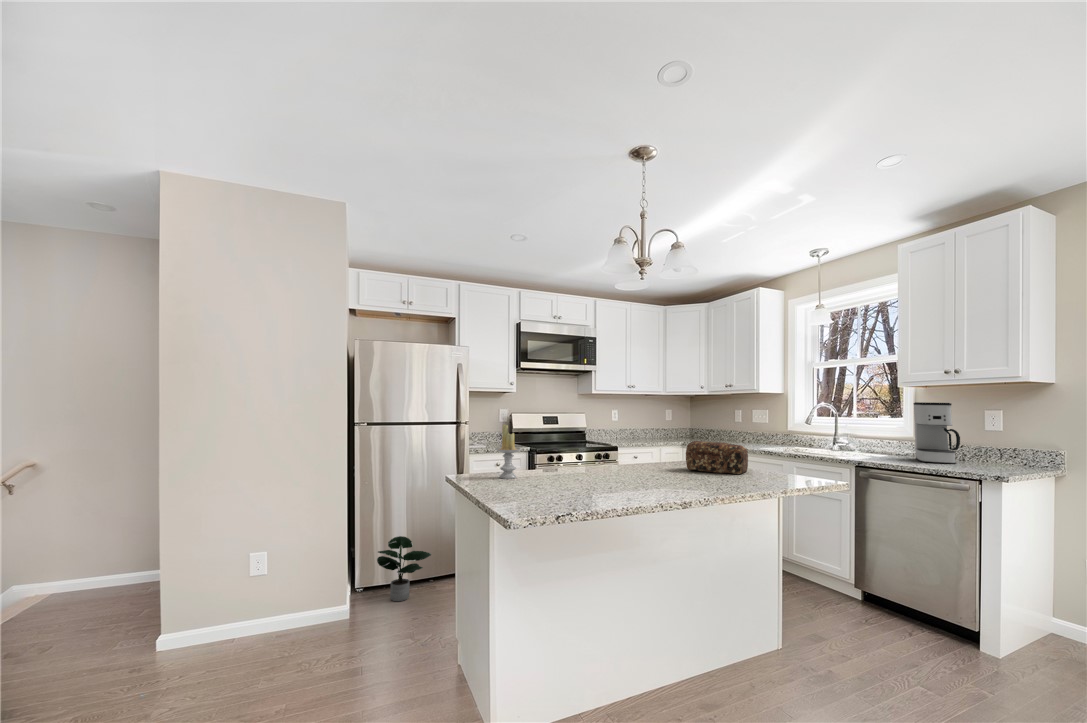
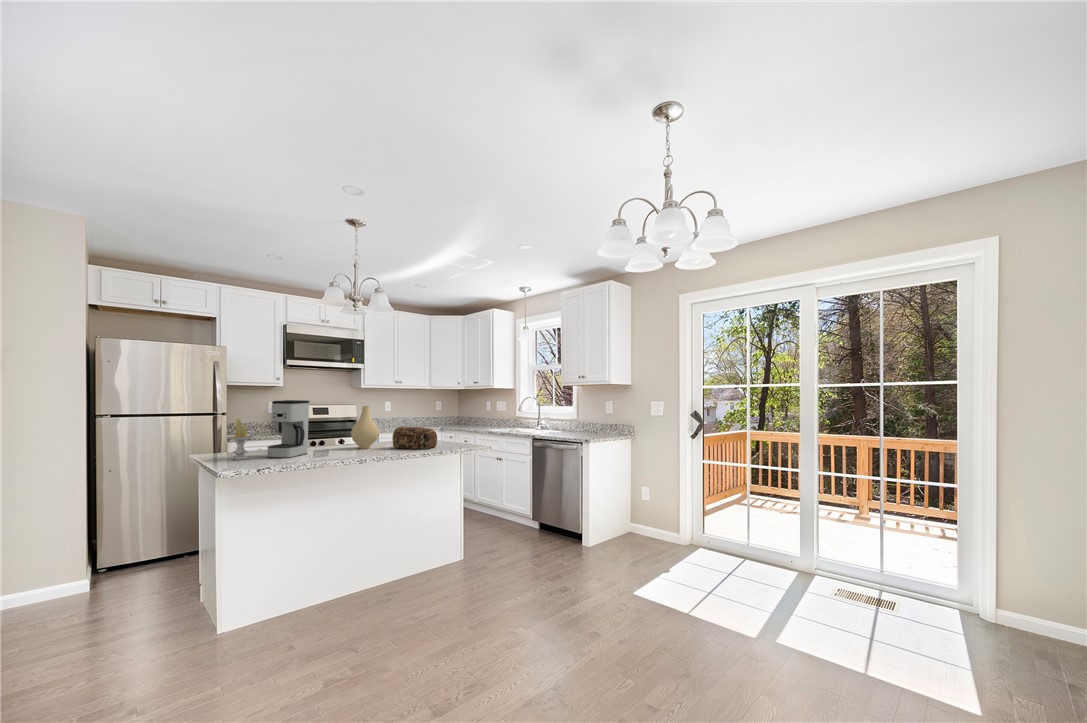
coffee maker: present [914,402,960,464] -> present [267,400,309,458]
vase: none [627,412,663,469] -> present [351,406,379,449]
potted plant: present [377,536,431,601] -> none [123,519,182,574]

